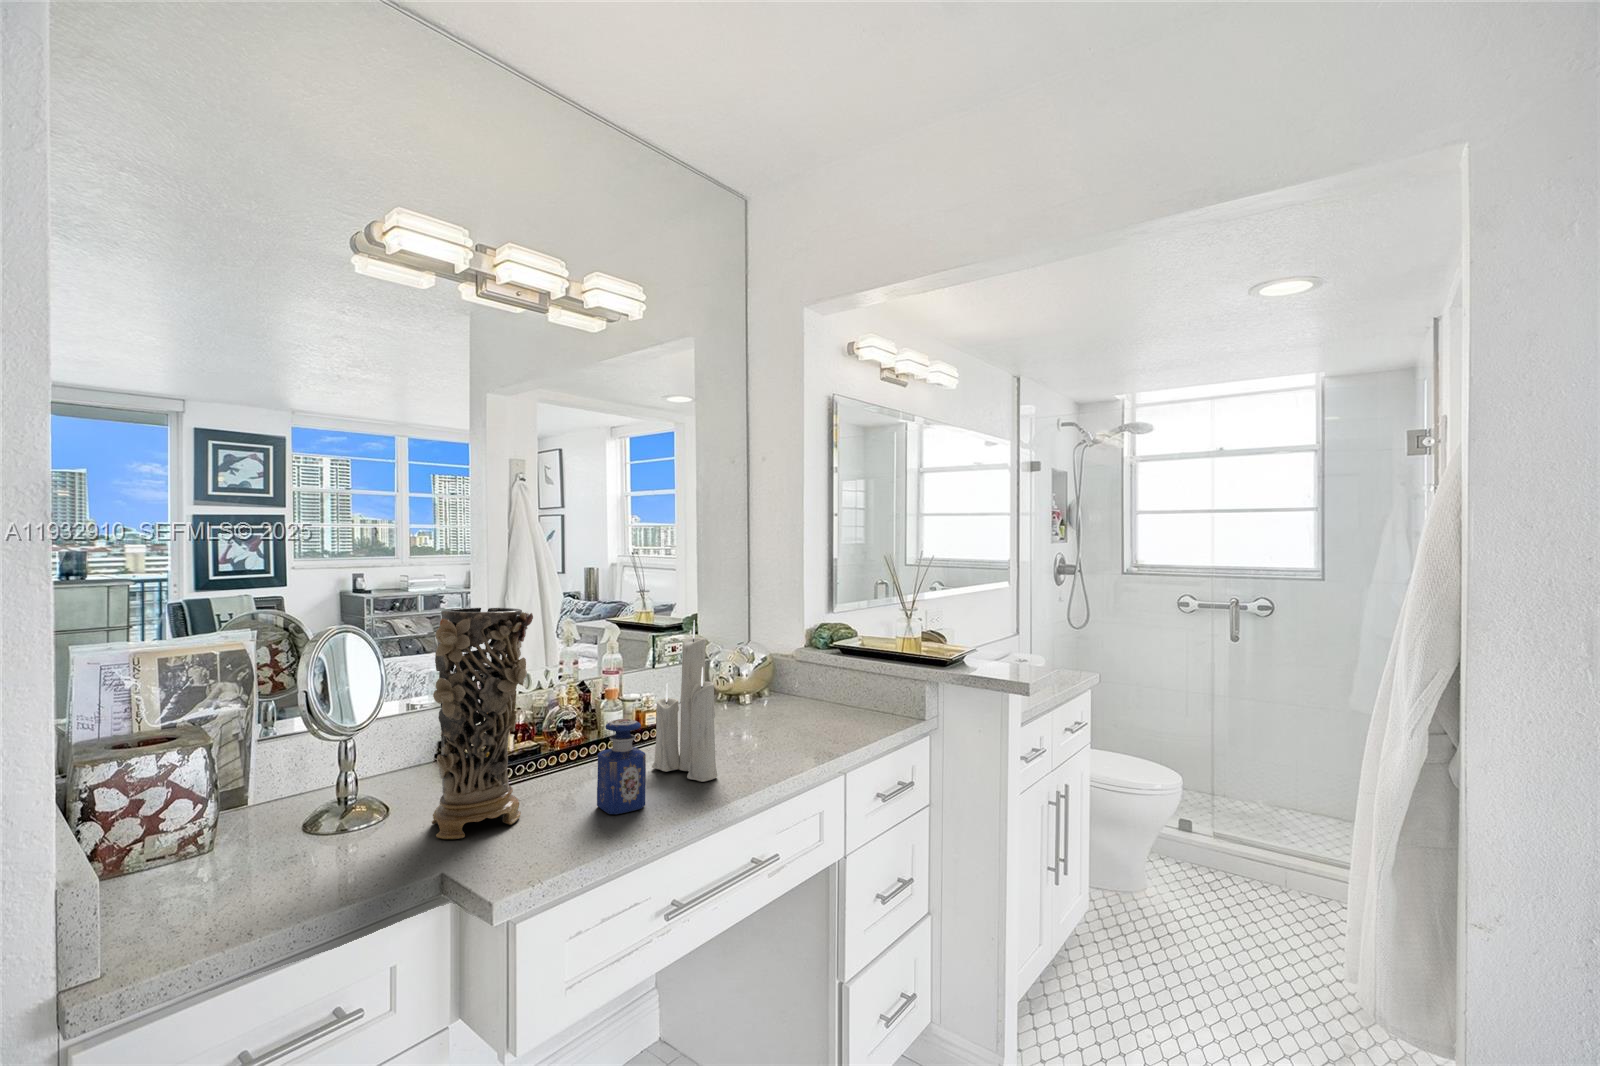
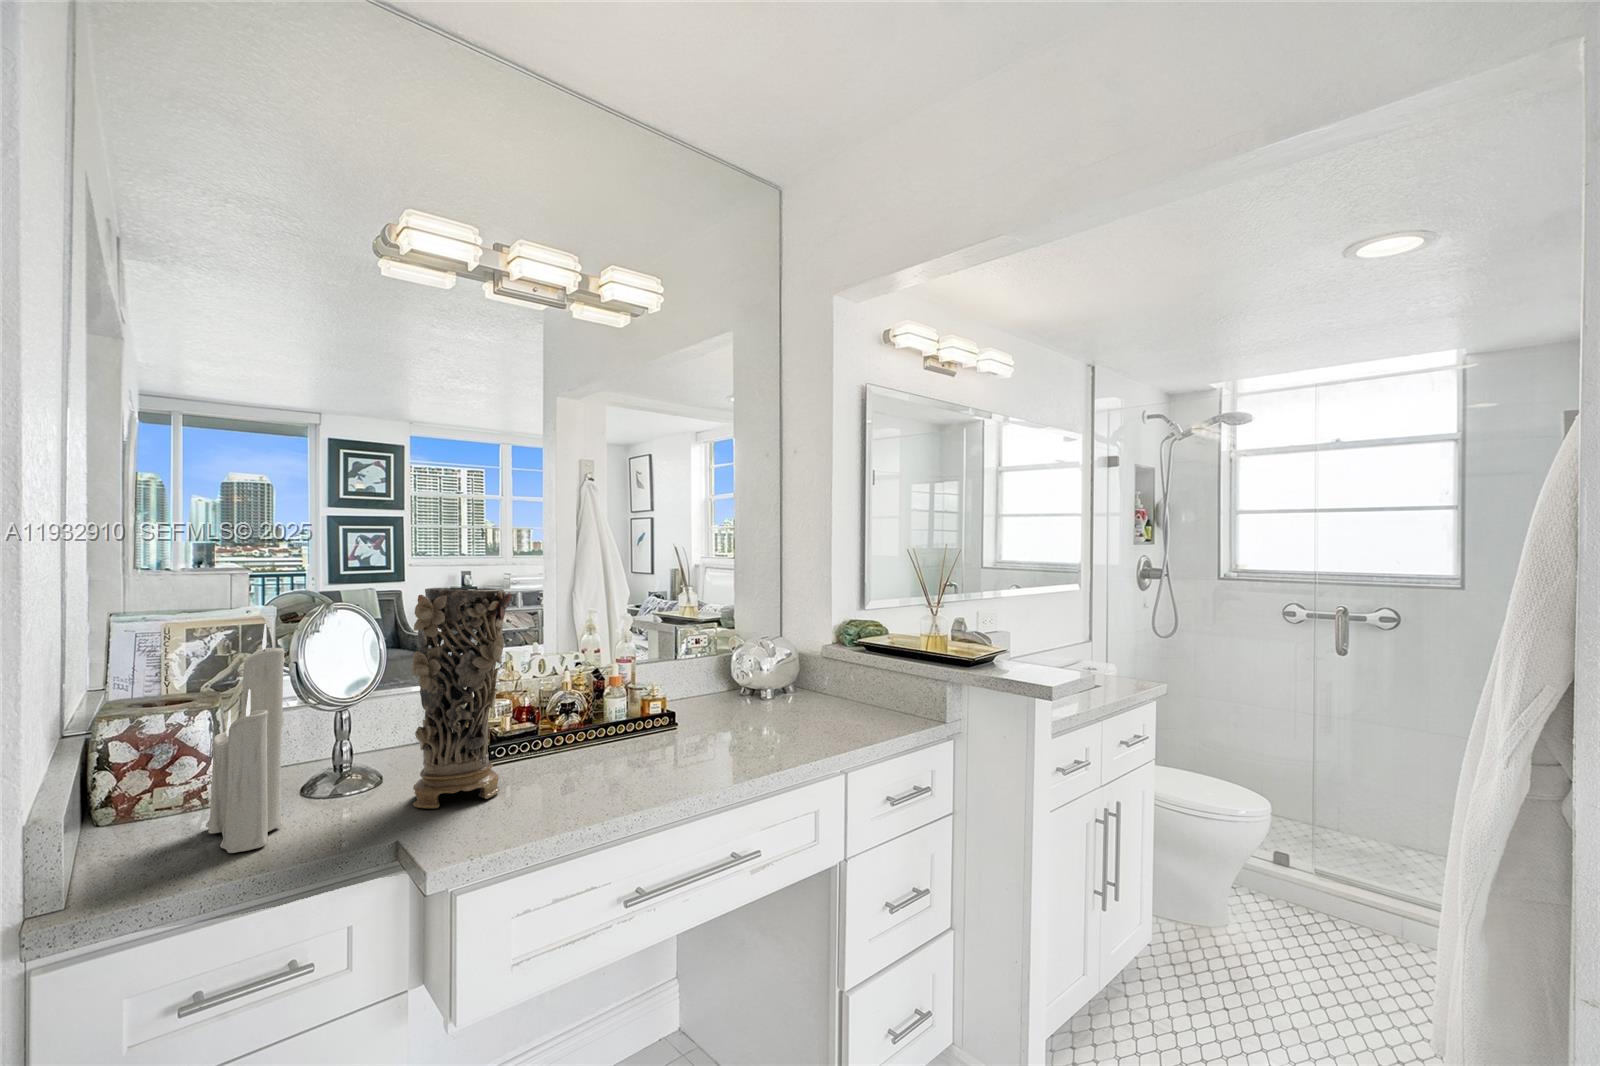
candle: present [652,620,718,782] -> present [206,623,284,853]
perfume bottle: present [597,719,646,814] -> none [575,701,622,795]

